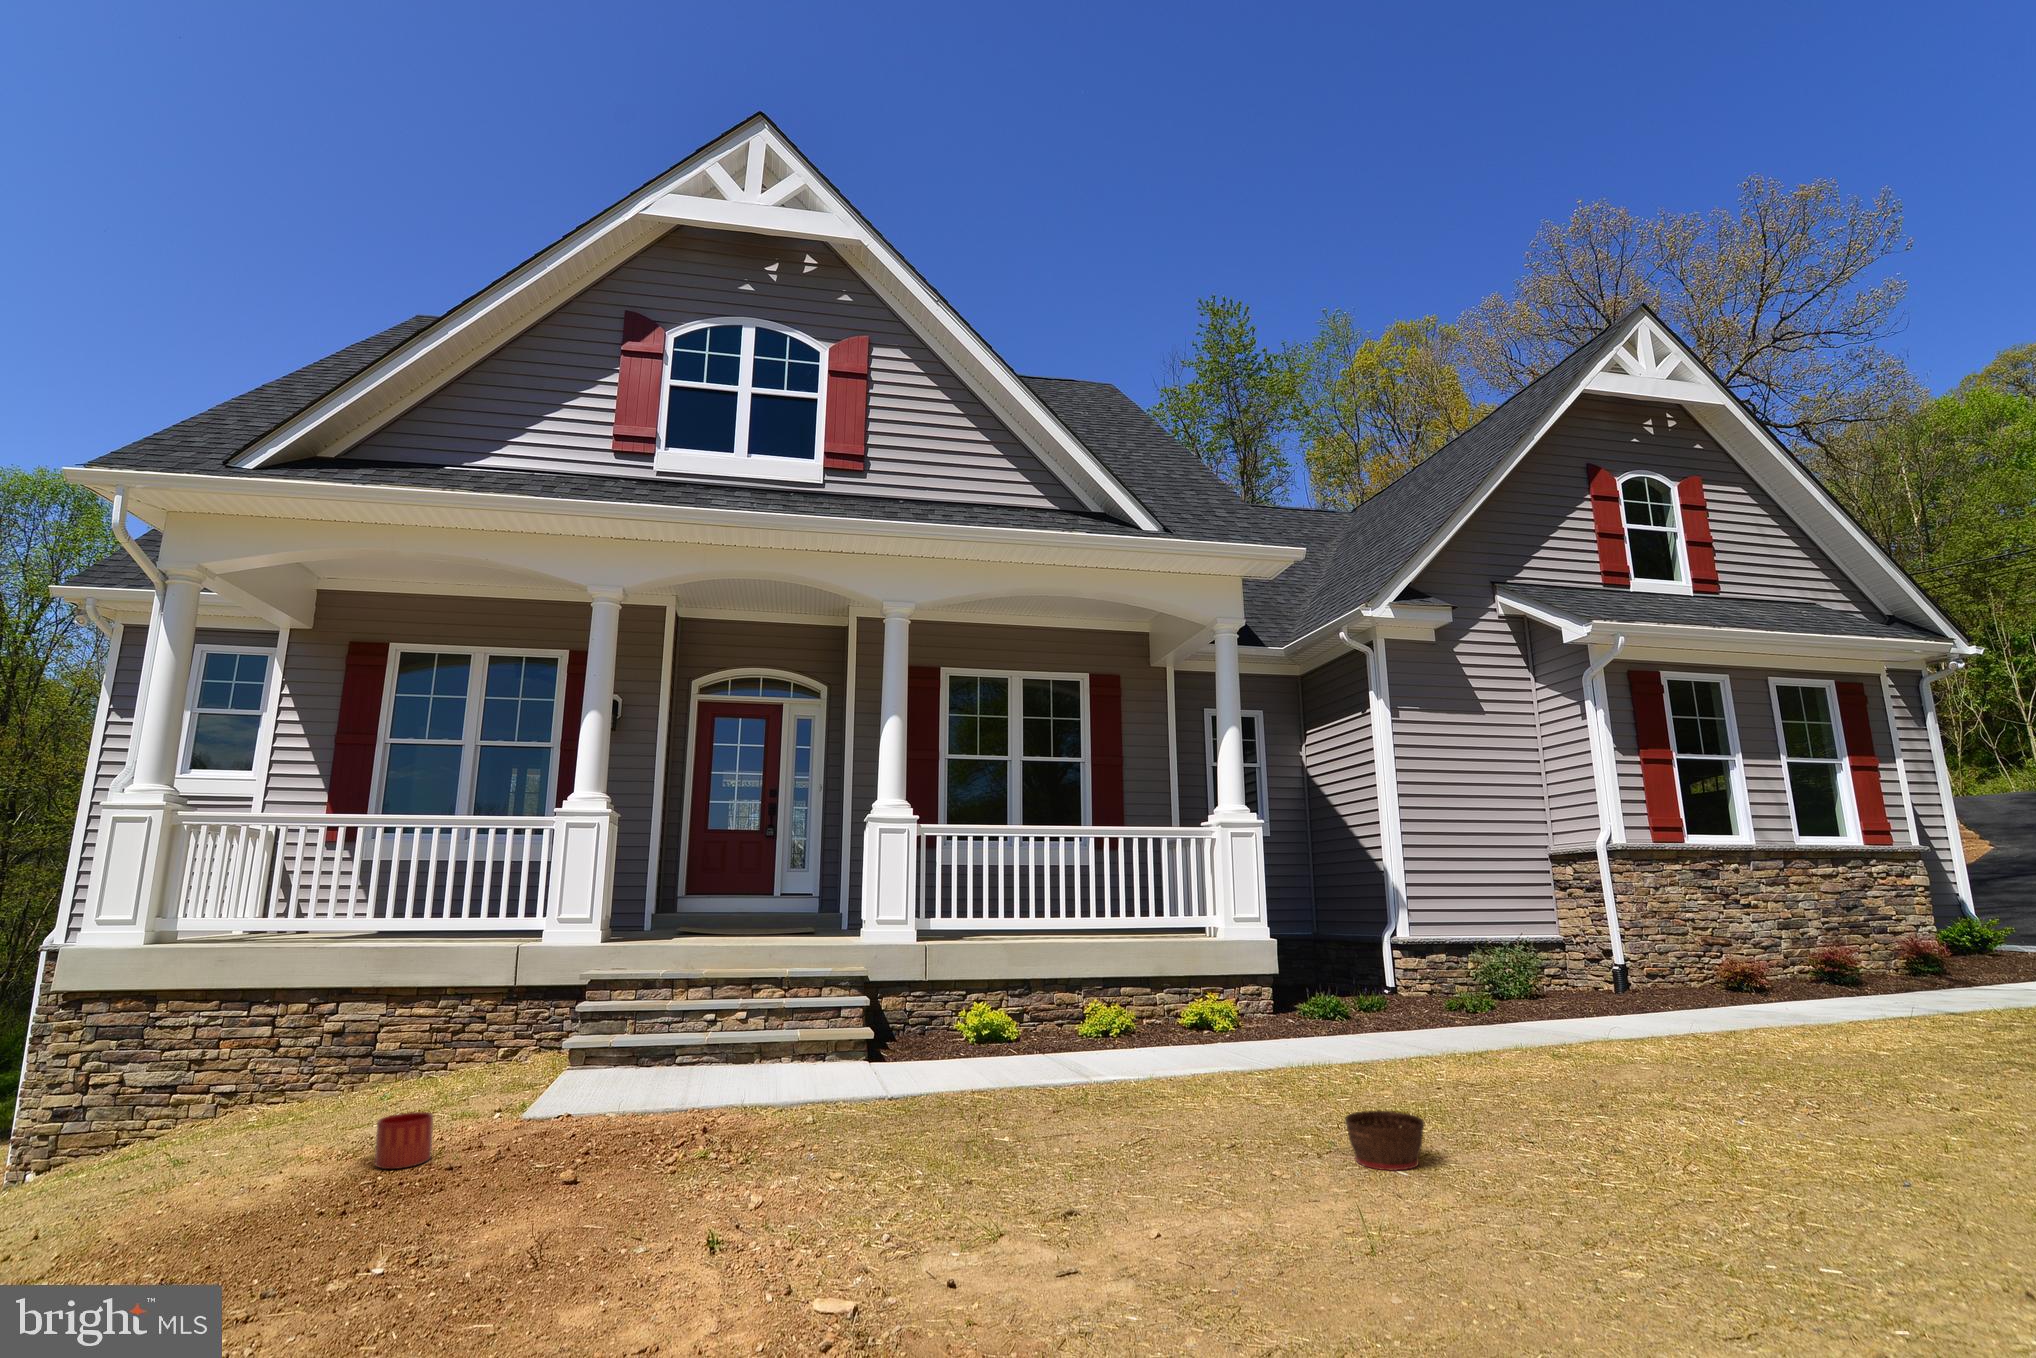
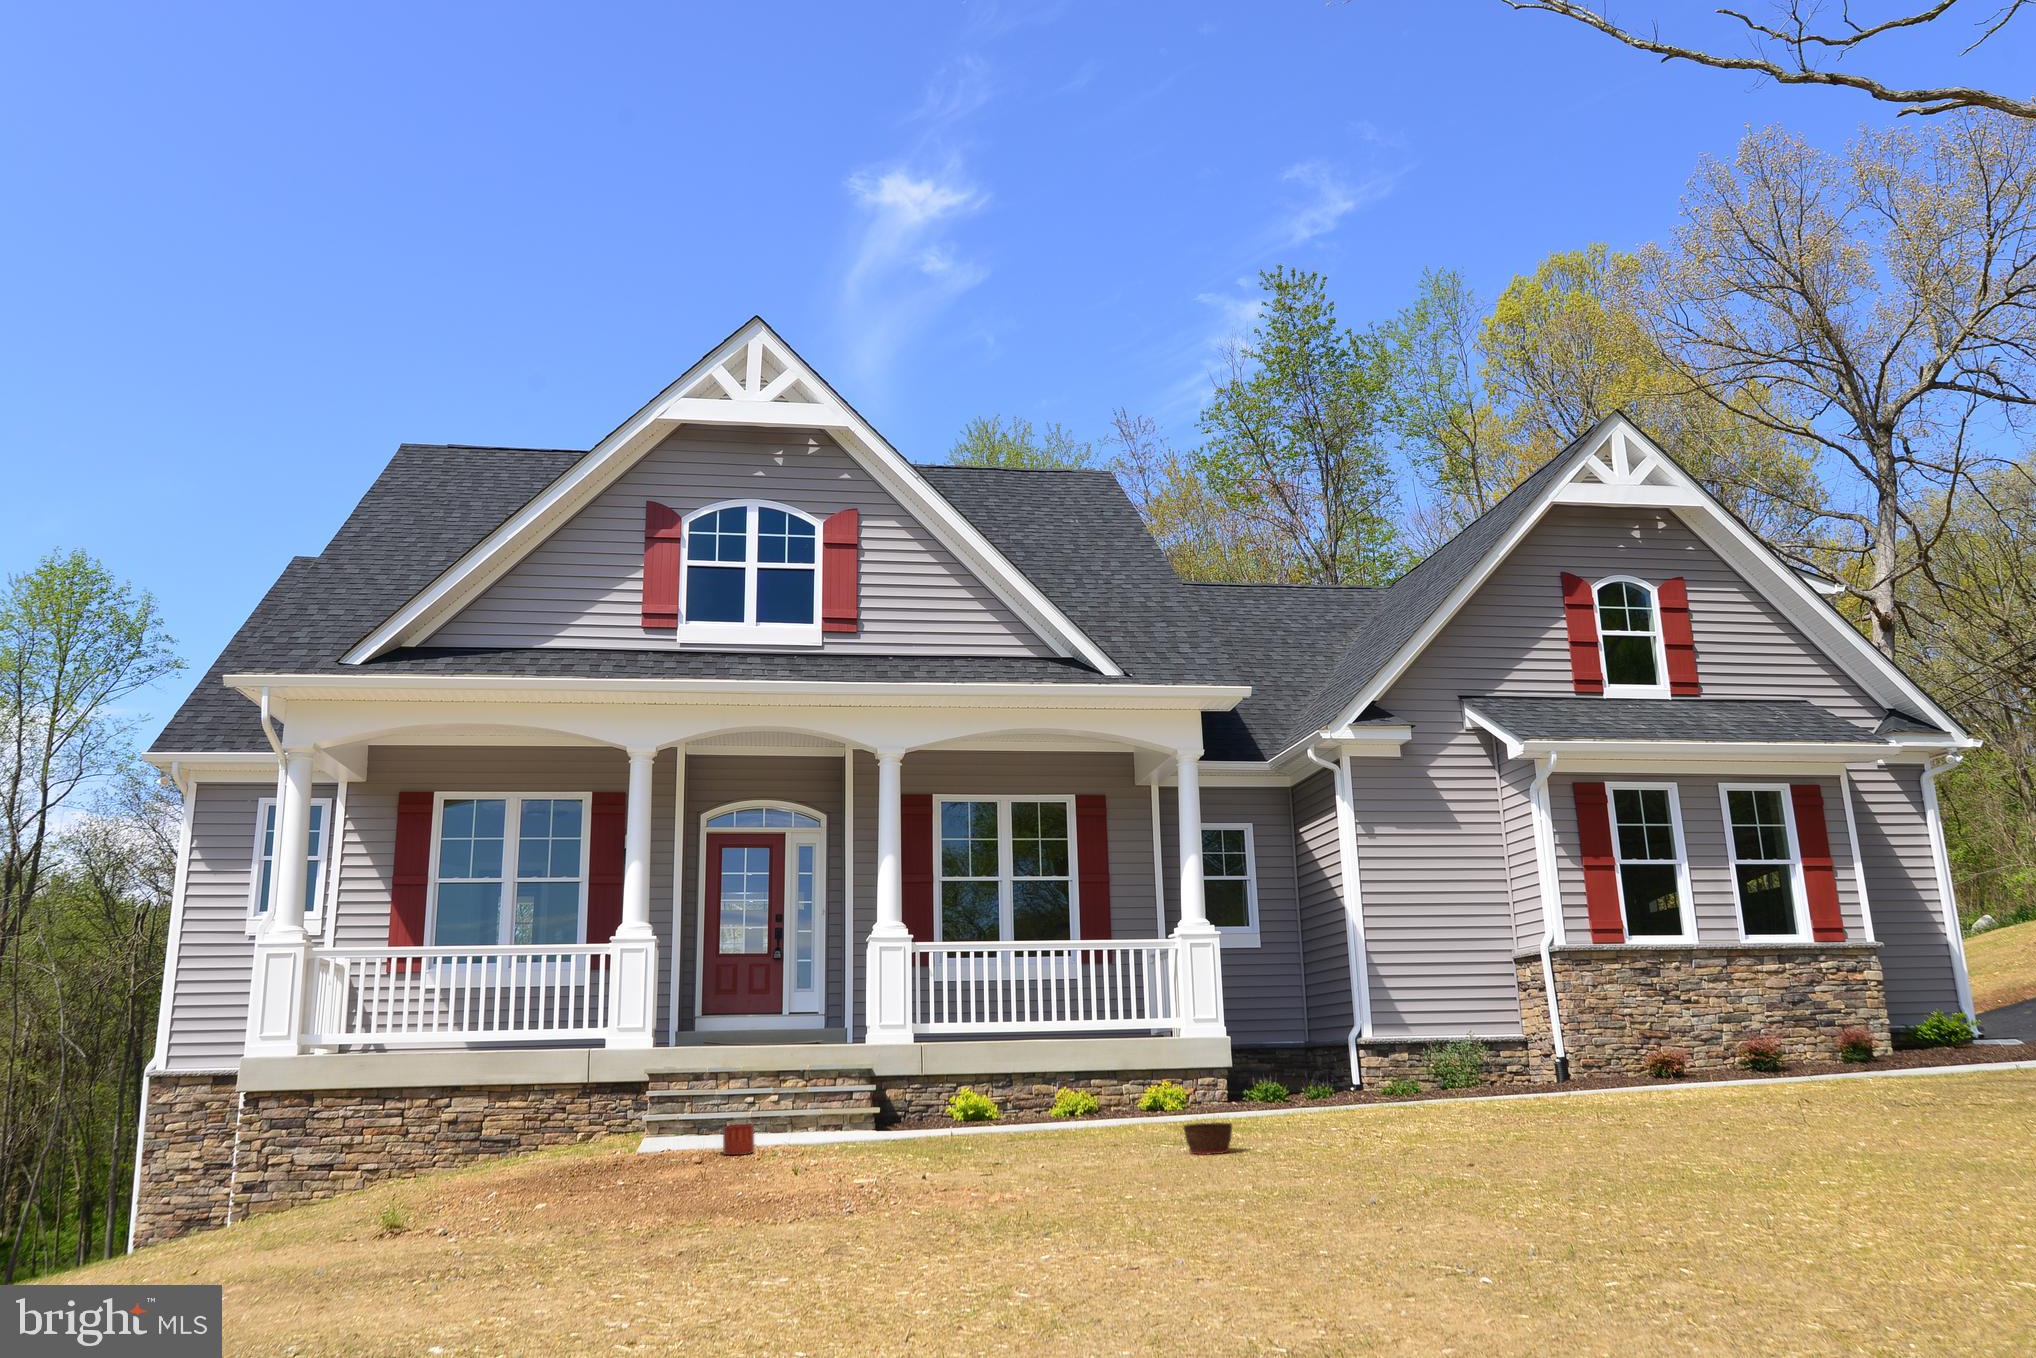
planter: present [375,1112,433,1169] -> present [723,1124,755,1155]

